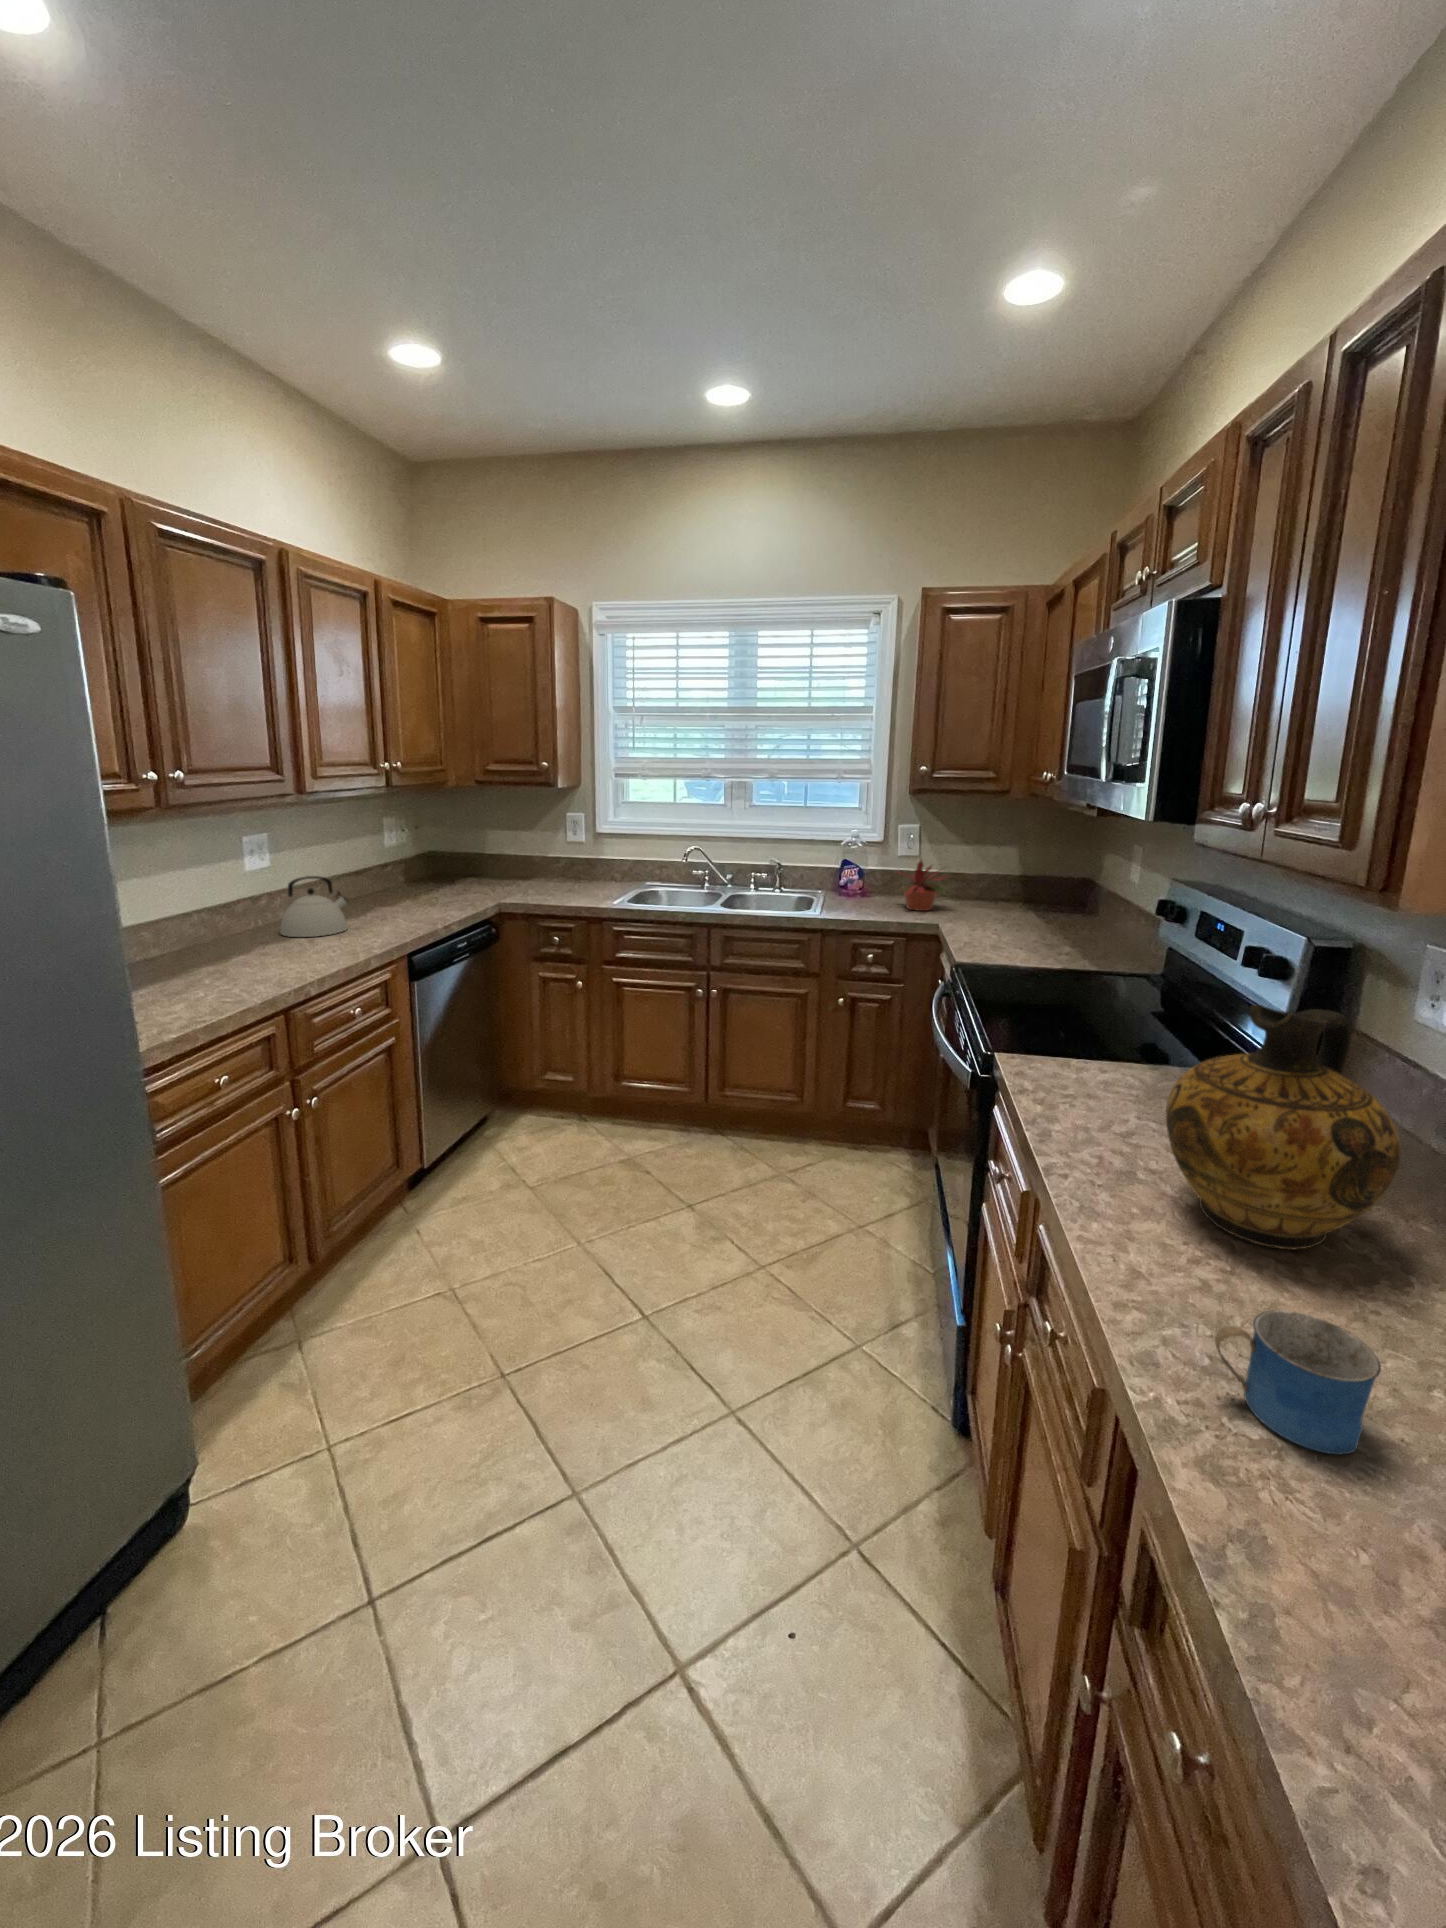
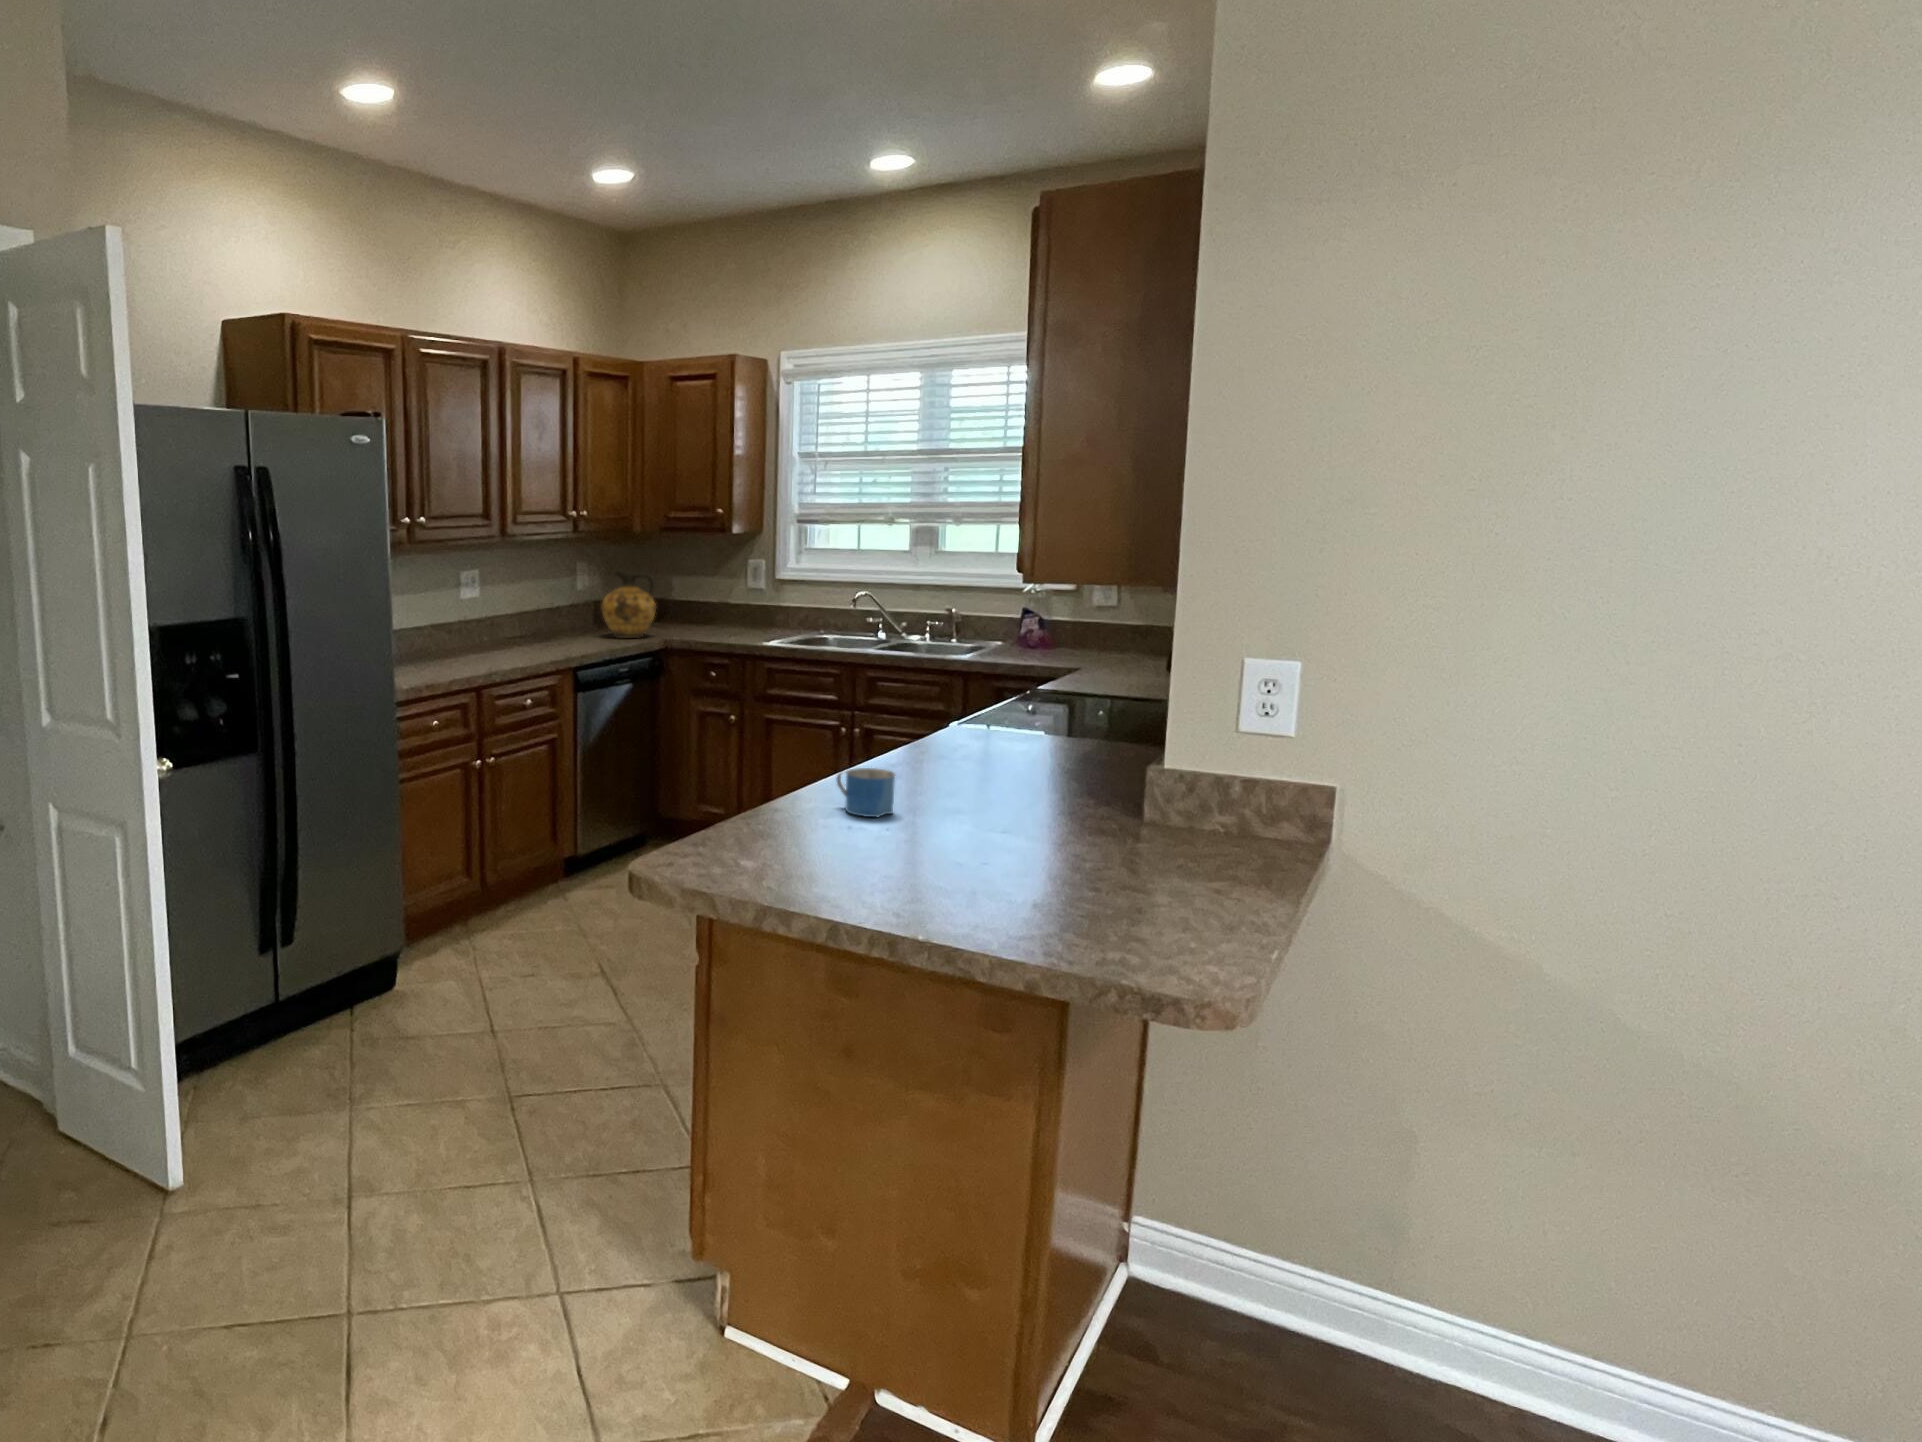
potted plant: present [897,860,943,911] -> none [1063,604,1132,663]
kettle: present [280,876,348,937] -> none [481,604,535,652]
ceramic jug: present [1166,1004,1401,1249] -> present [601,570,656,638]

